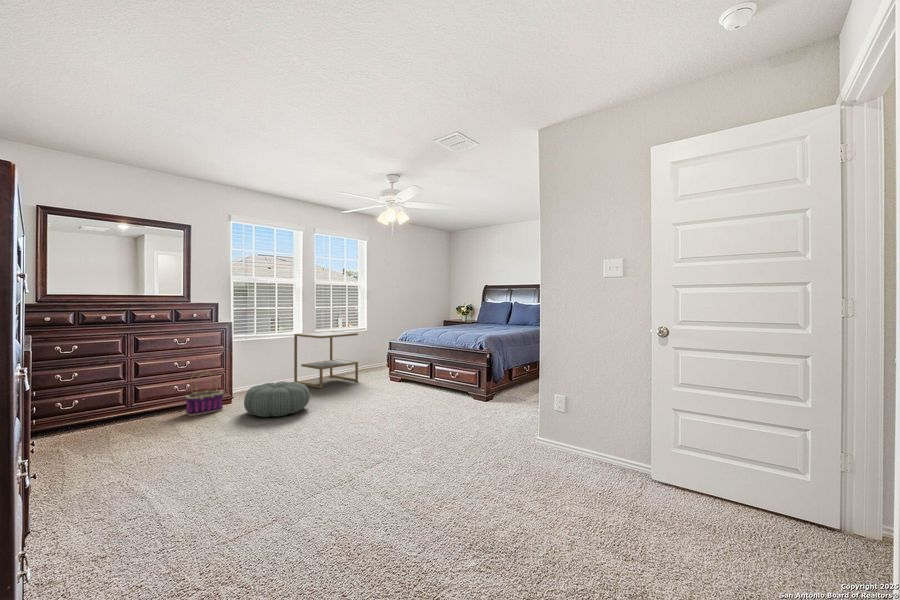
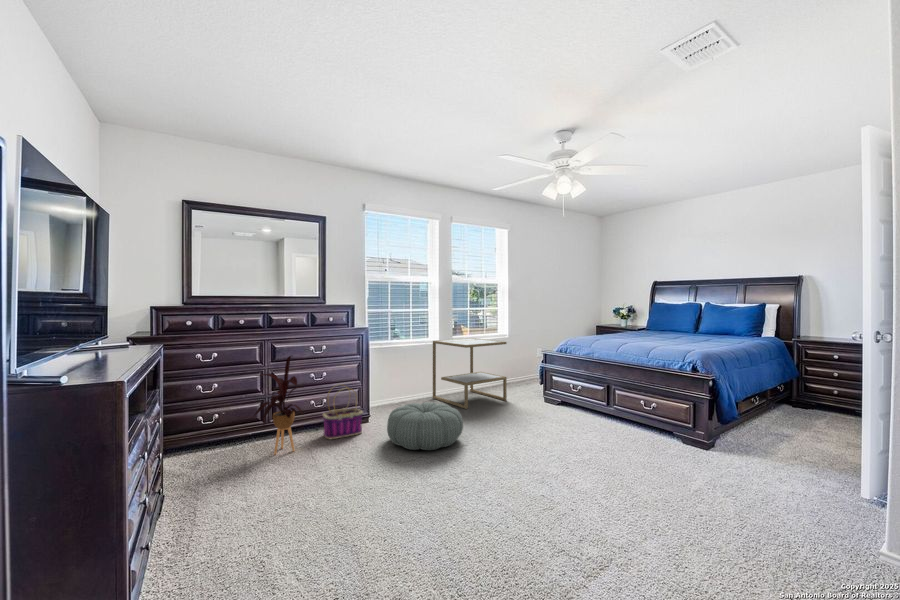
house plant: none [117,345,167,429] -> present [255,356,302,455]

